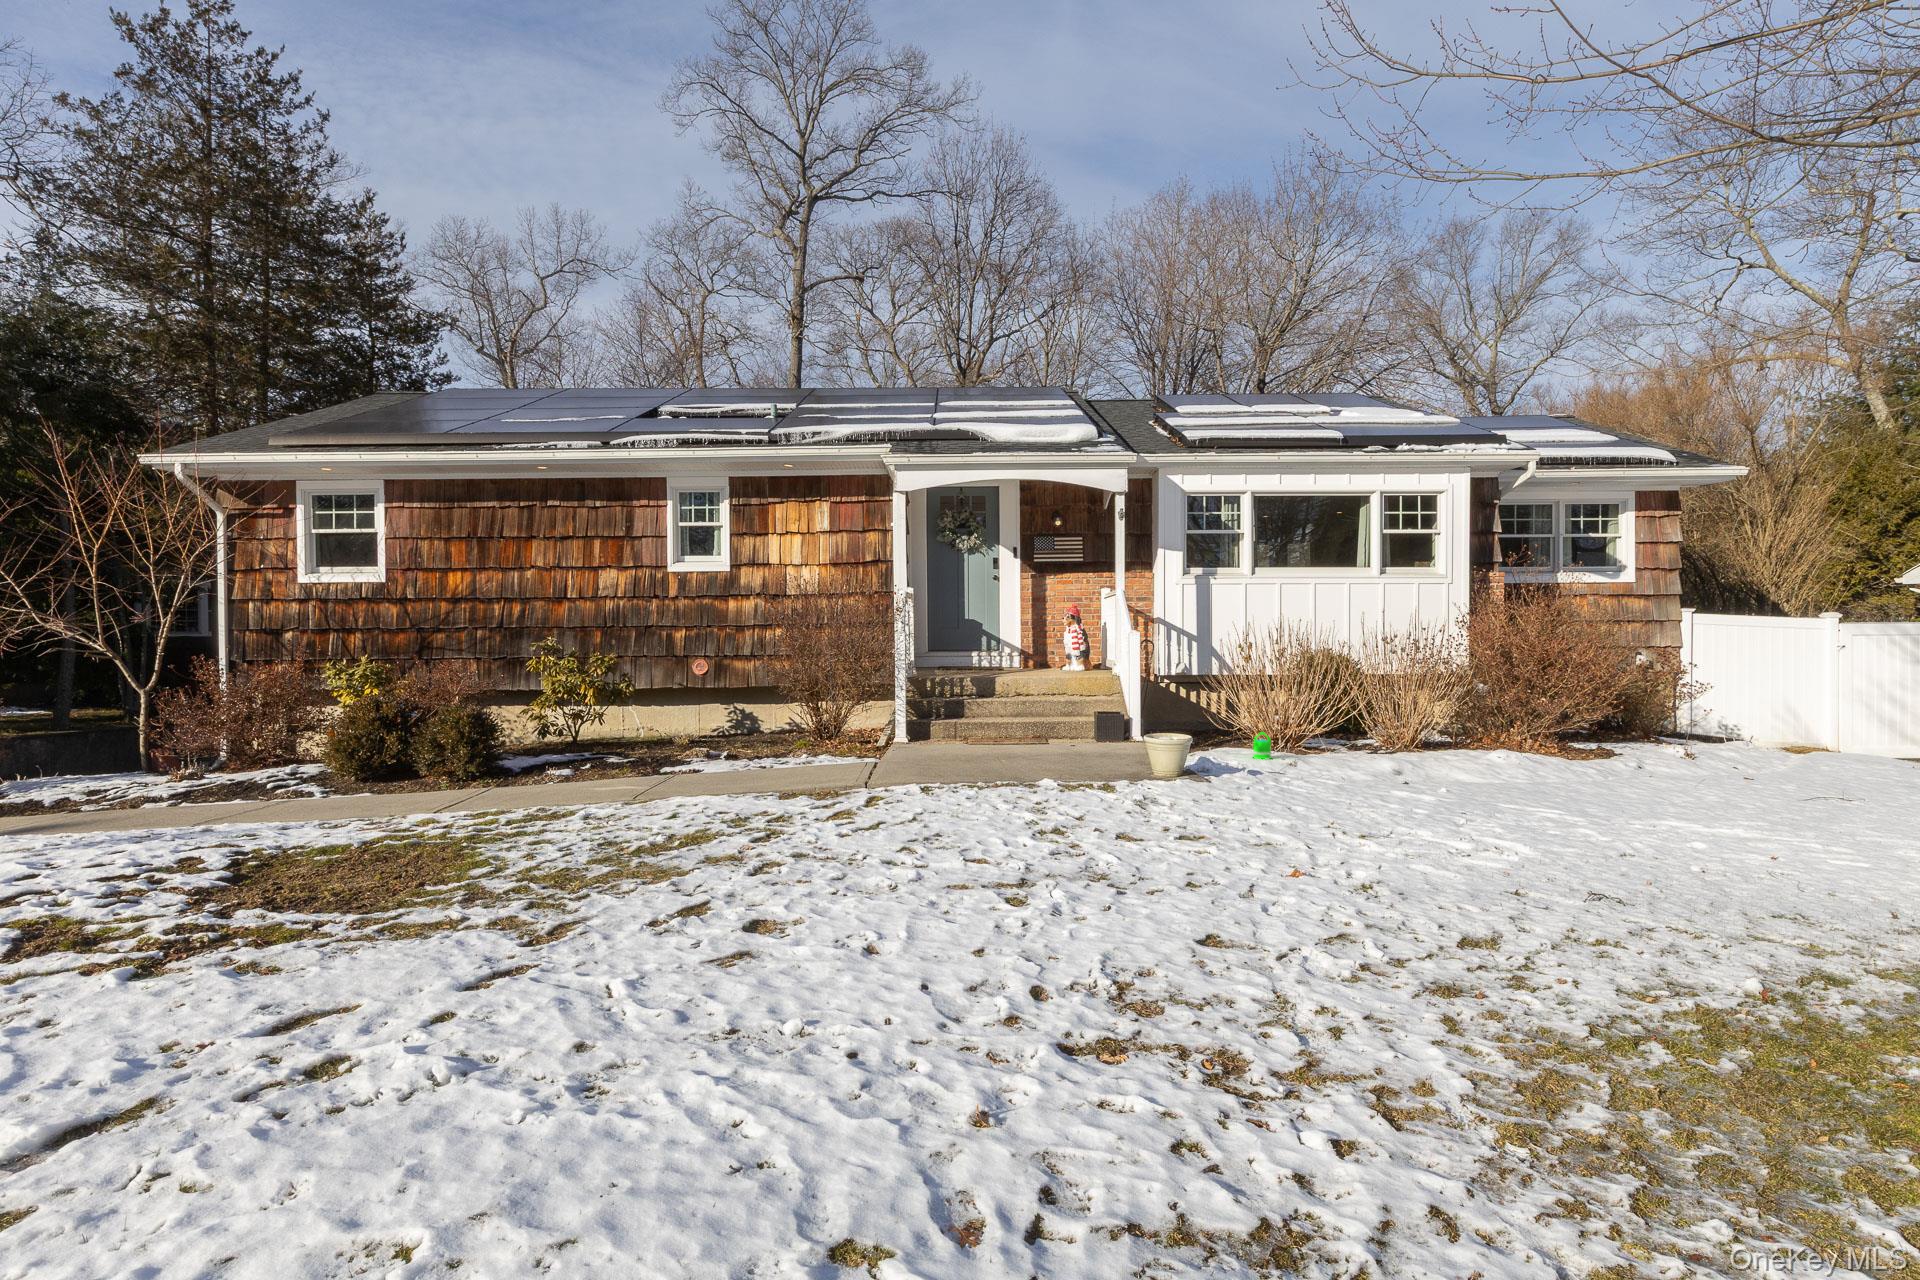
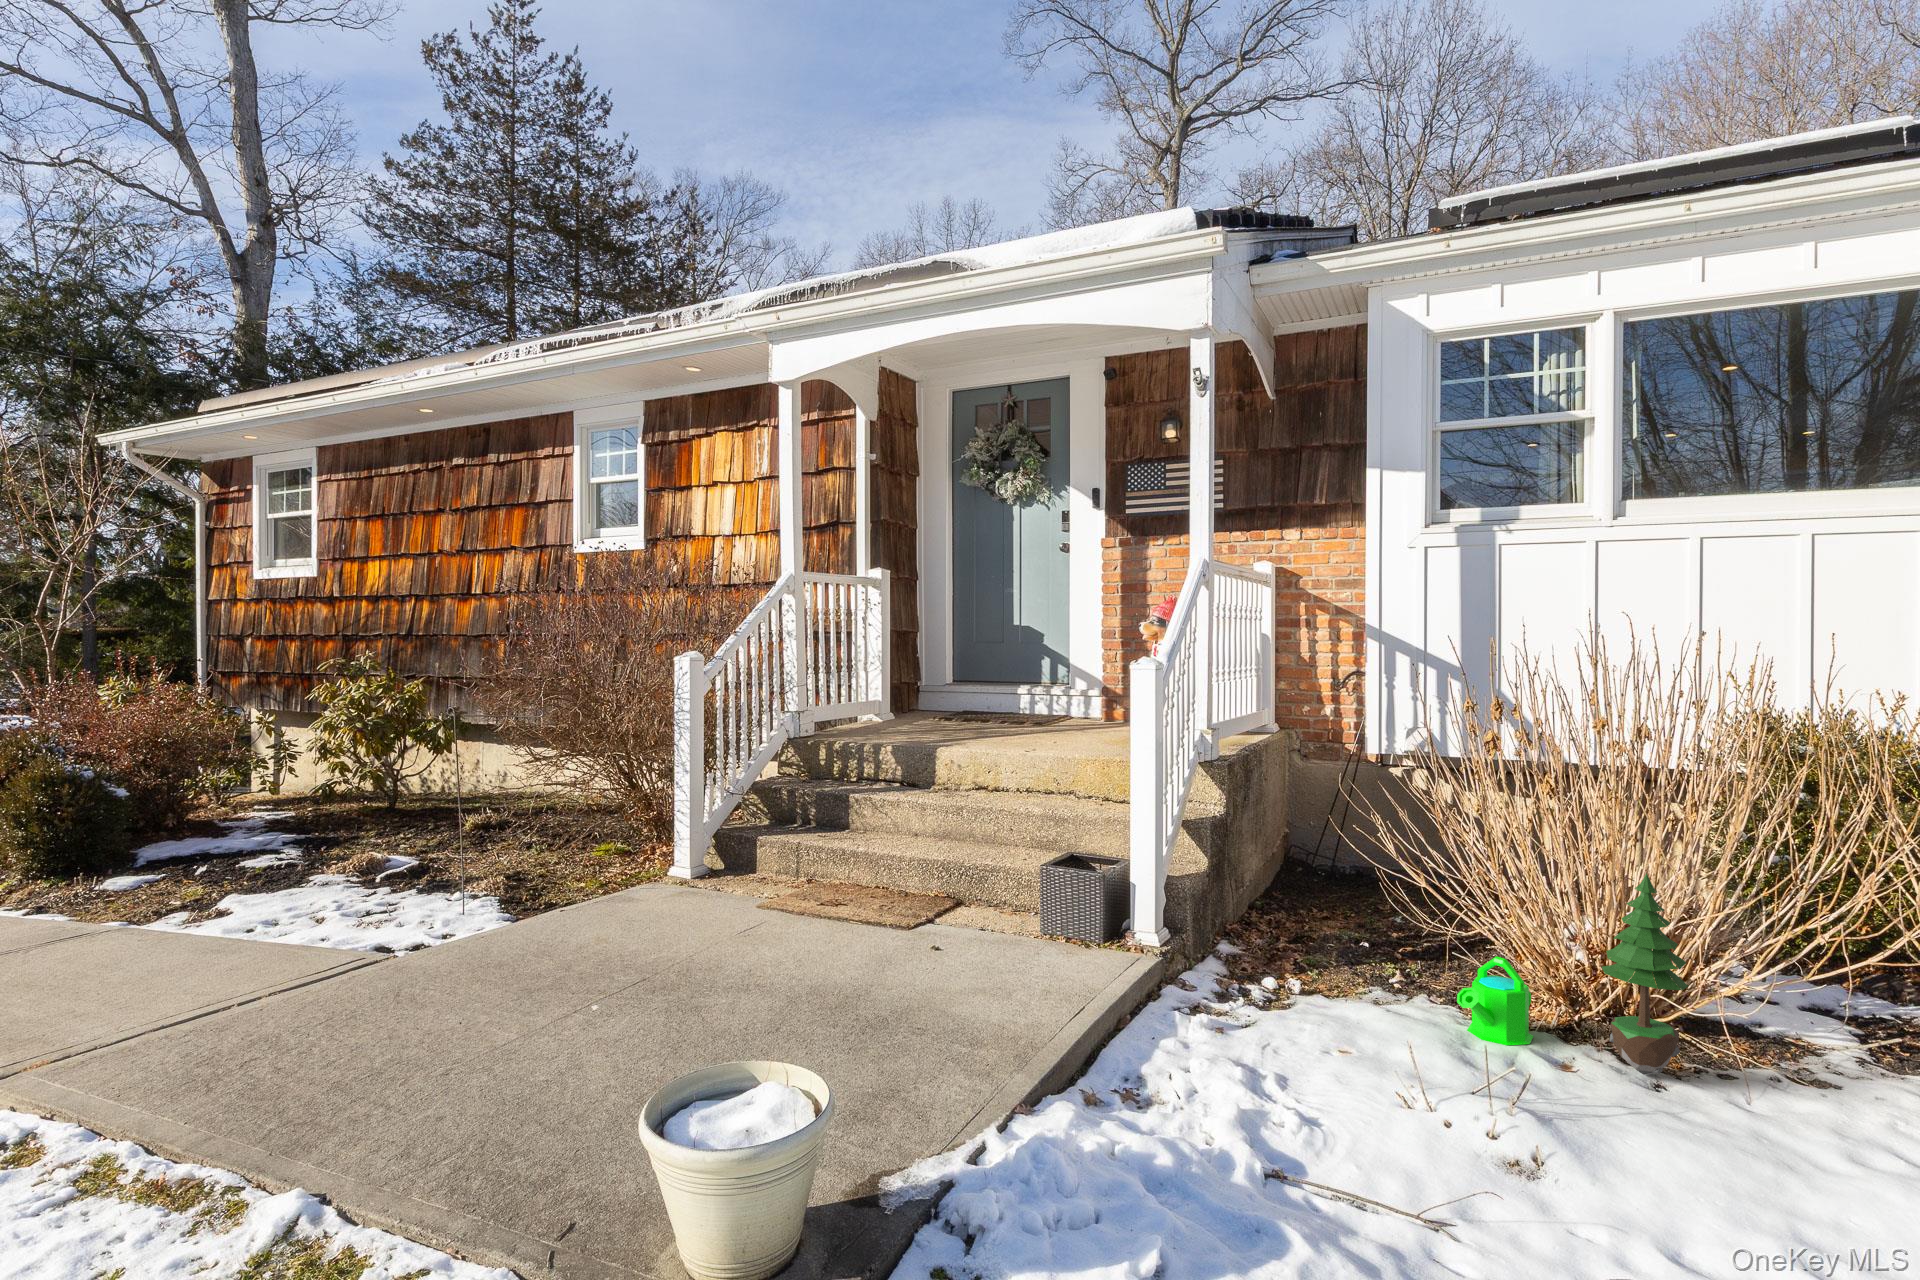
potted tree: none [1295,696,1319,760] -> present [1602,873,1688,1075]

